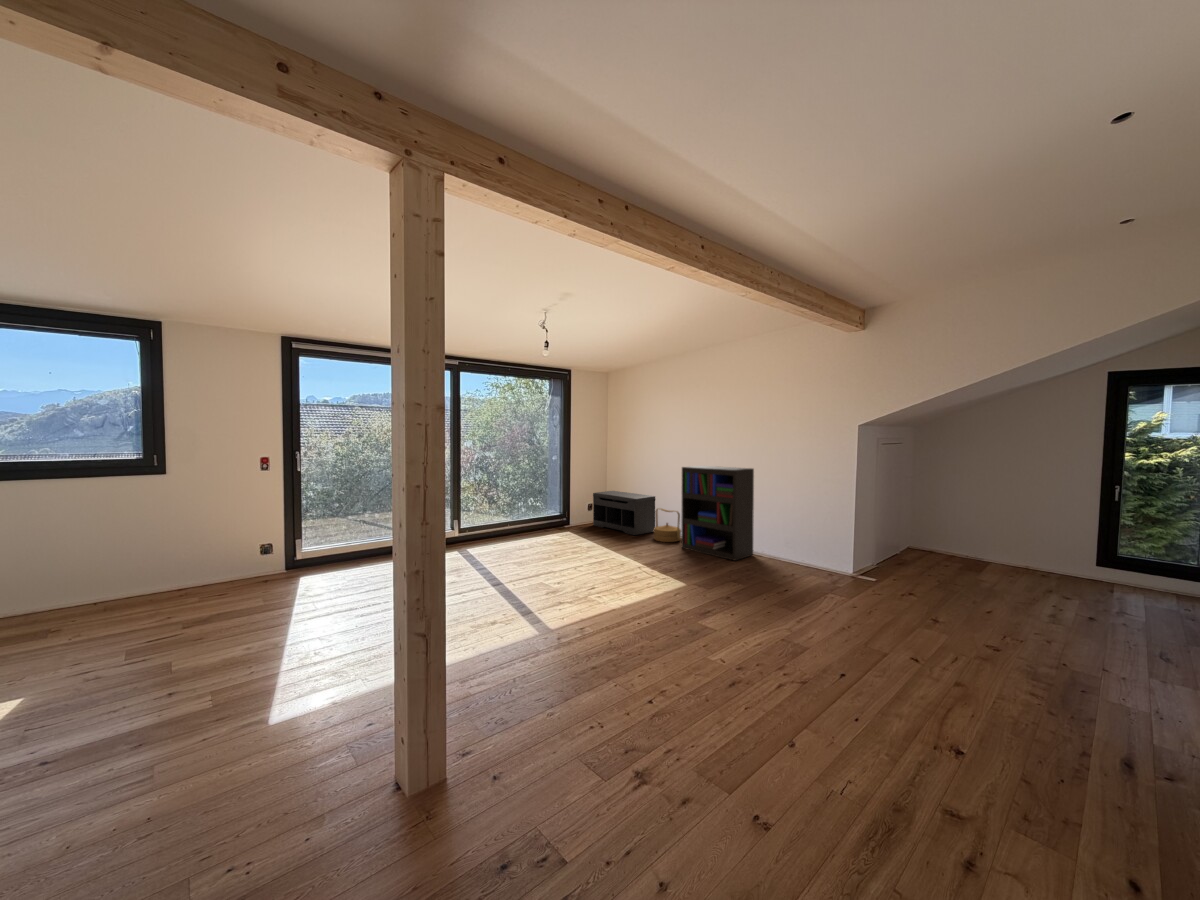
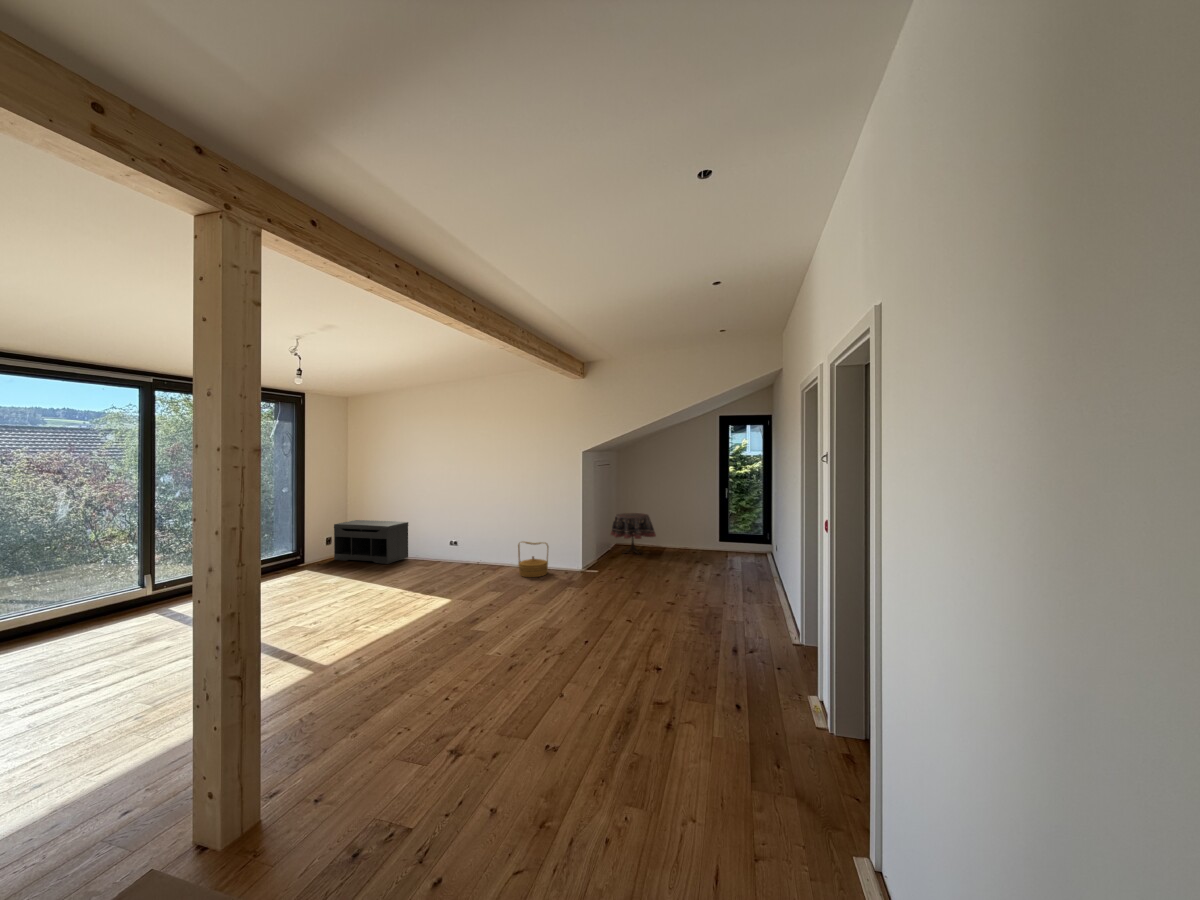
bookshelf: present [682,466,754,561] -> none [439,489,506,573]
side table: none [897,508,974,566] -> present [611,513,656,554]
woven basket: present [654,509,681,542] -> present [518,541,548,577]

